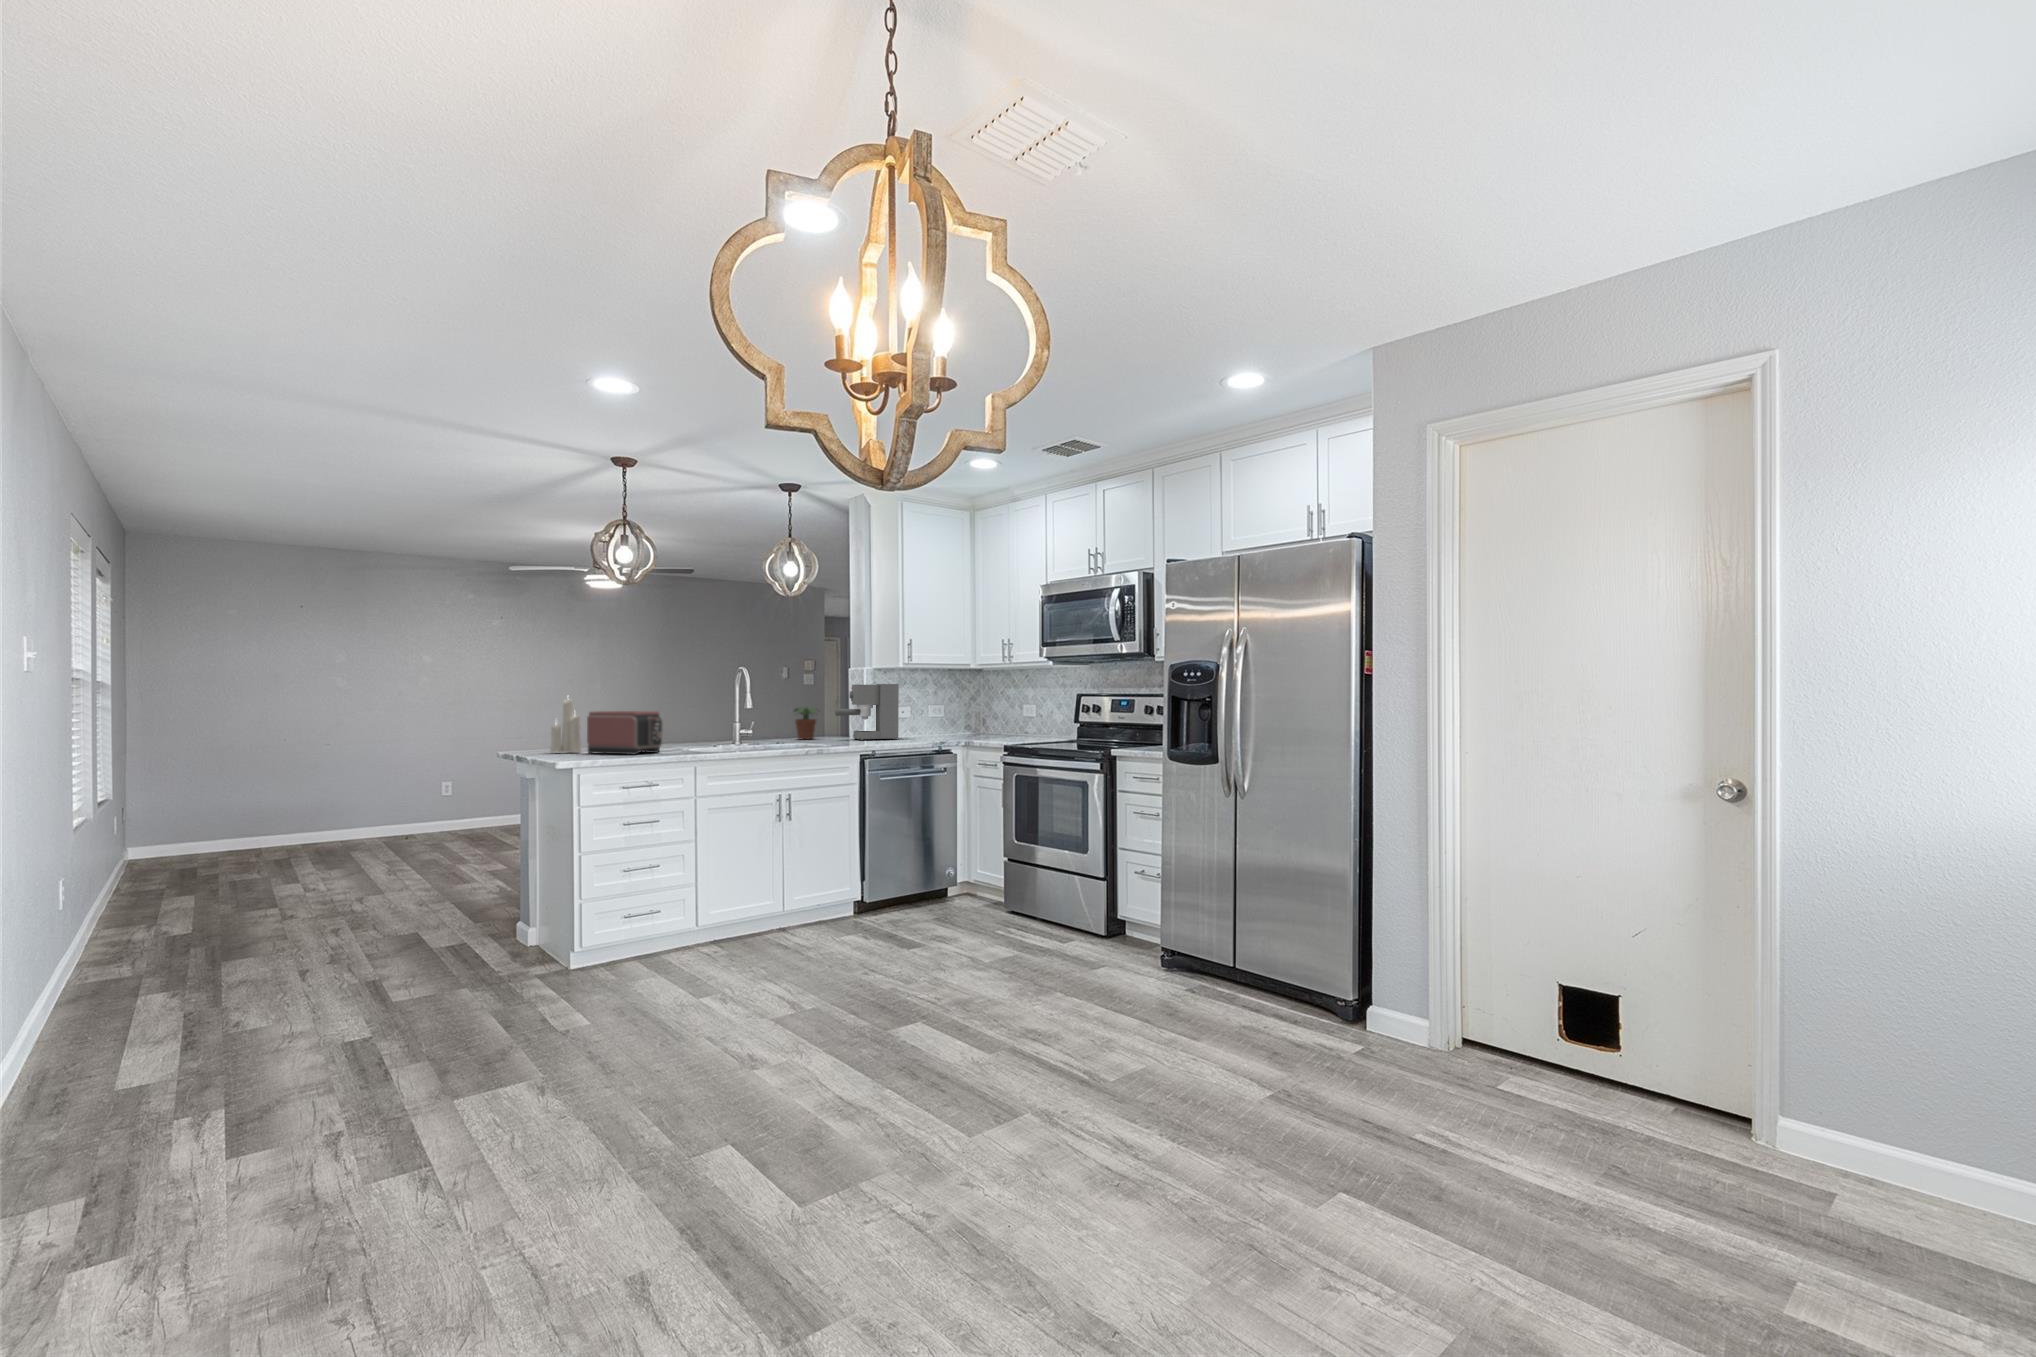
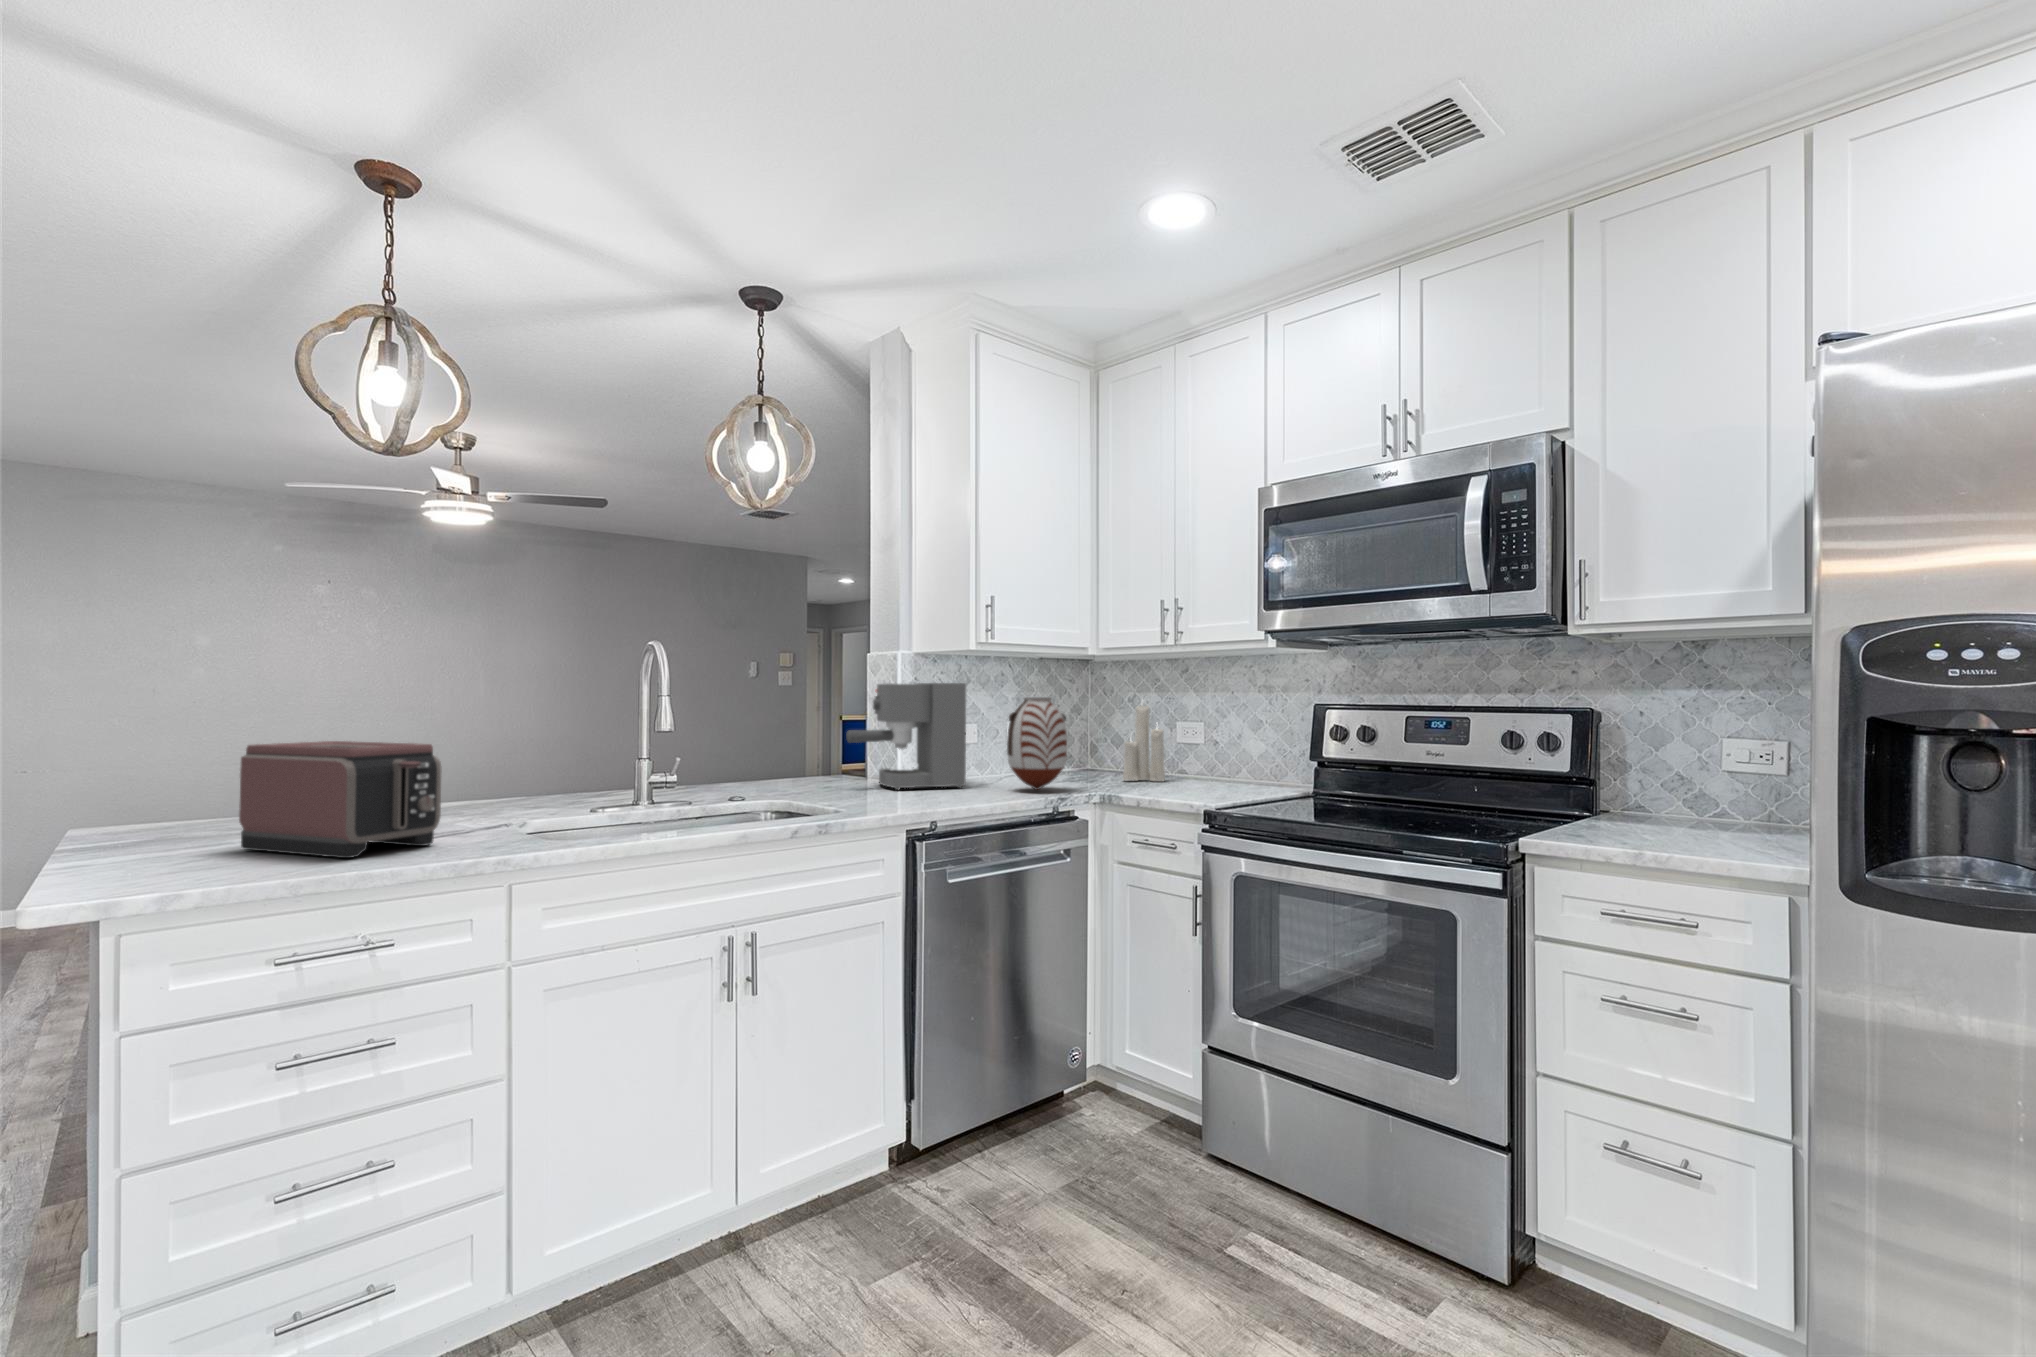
vase: none [919,691,951,740] -> present [1007,697,1067,790]
candle: present [550,699,581,753] -> present [1123,705,1165,781]
potted plant: present [794,707,816,740] -> none [766,725,818,786]

